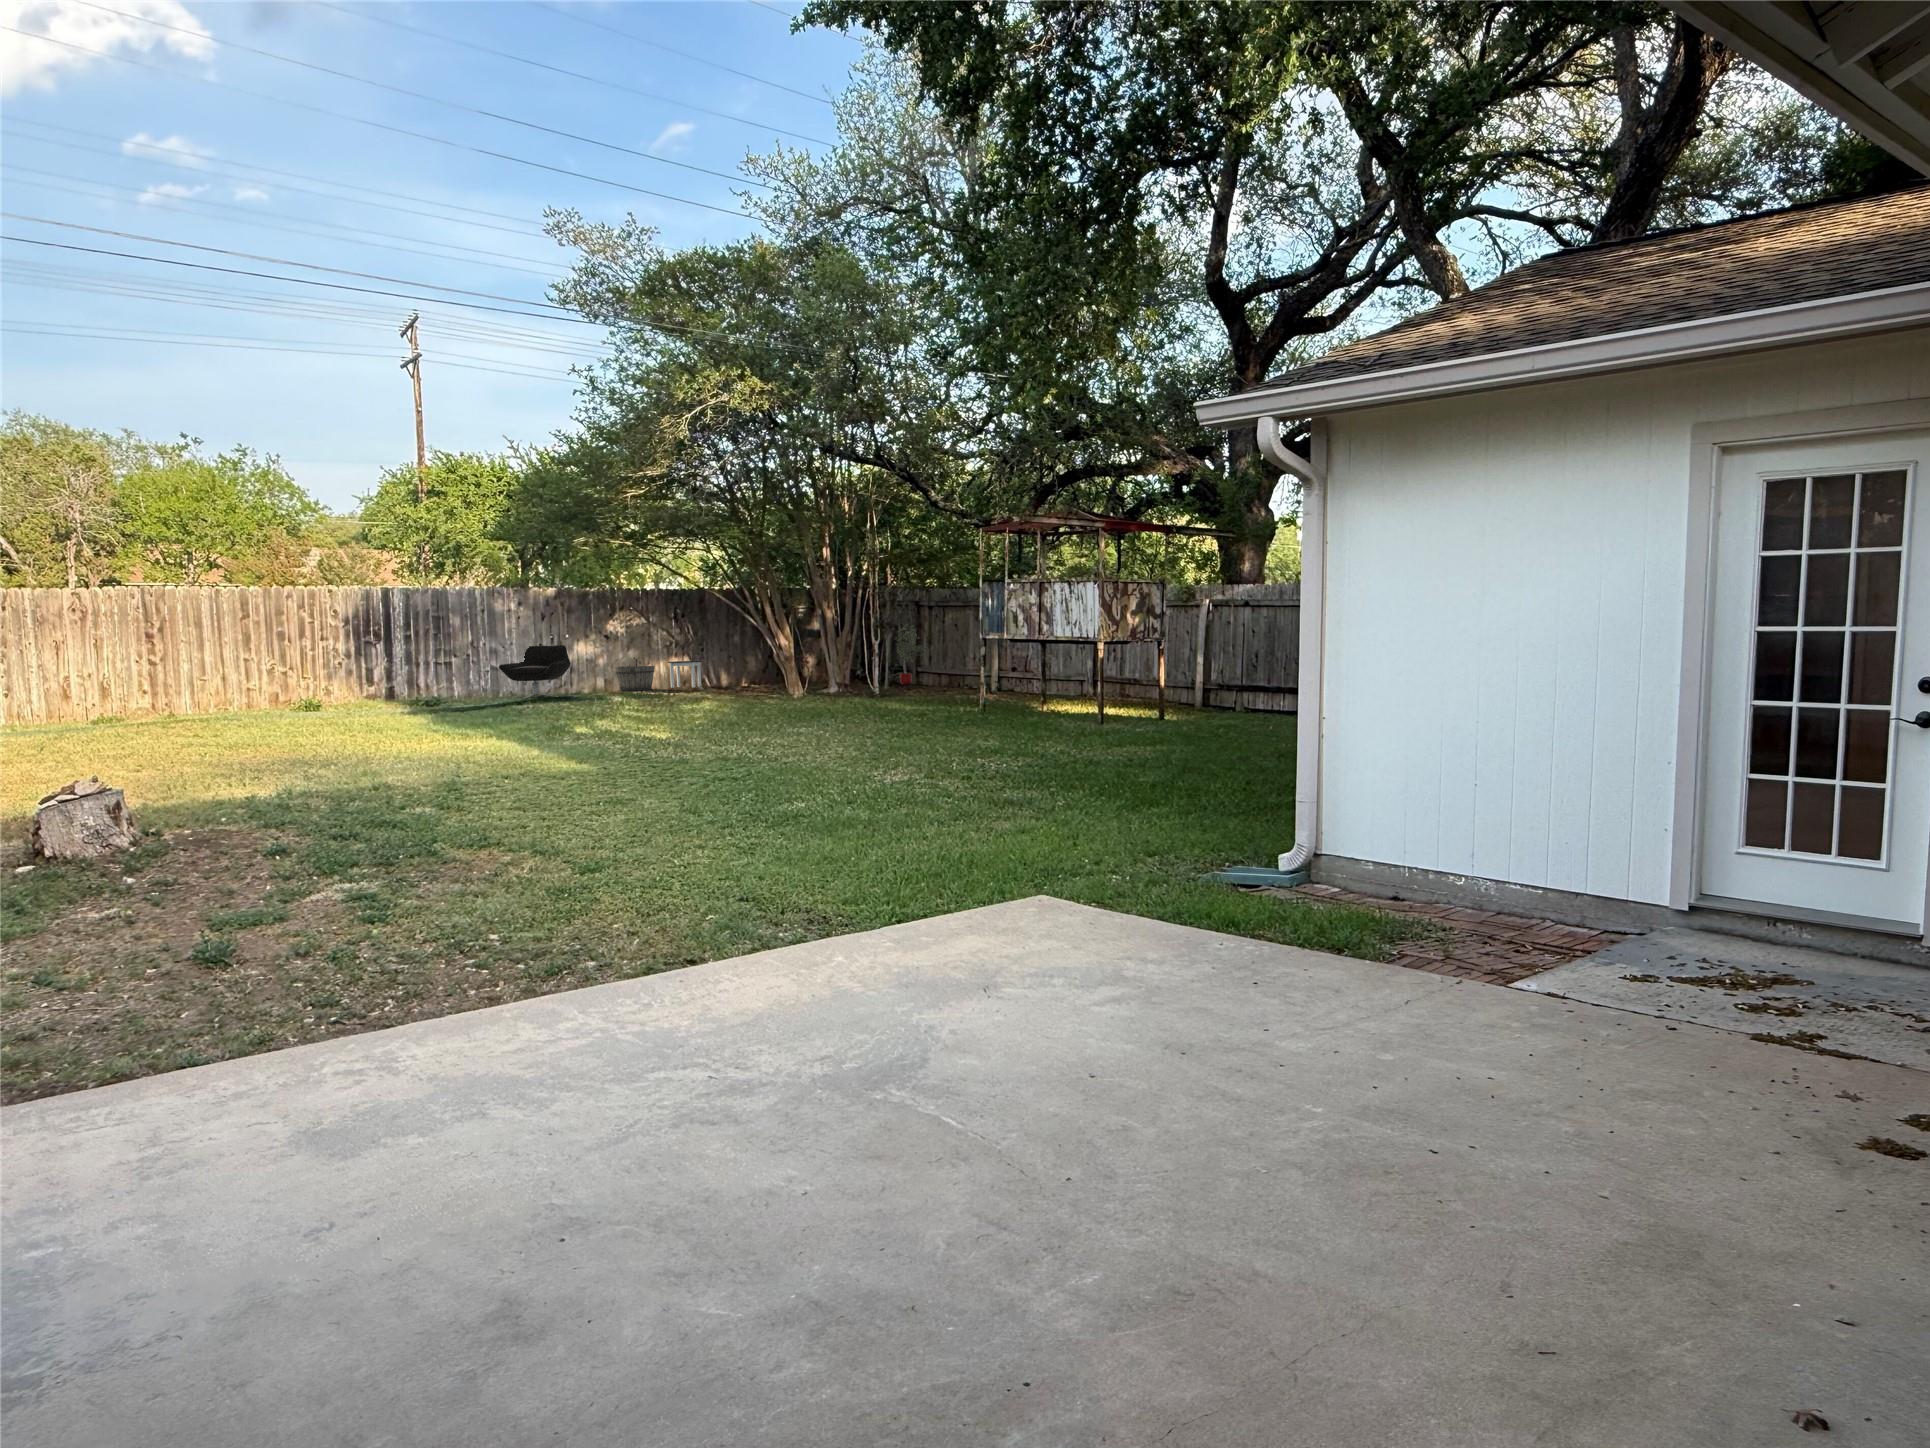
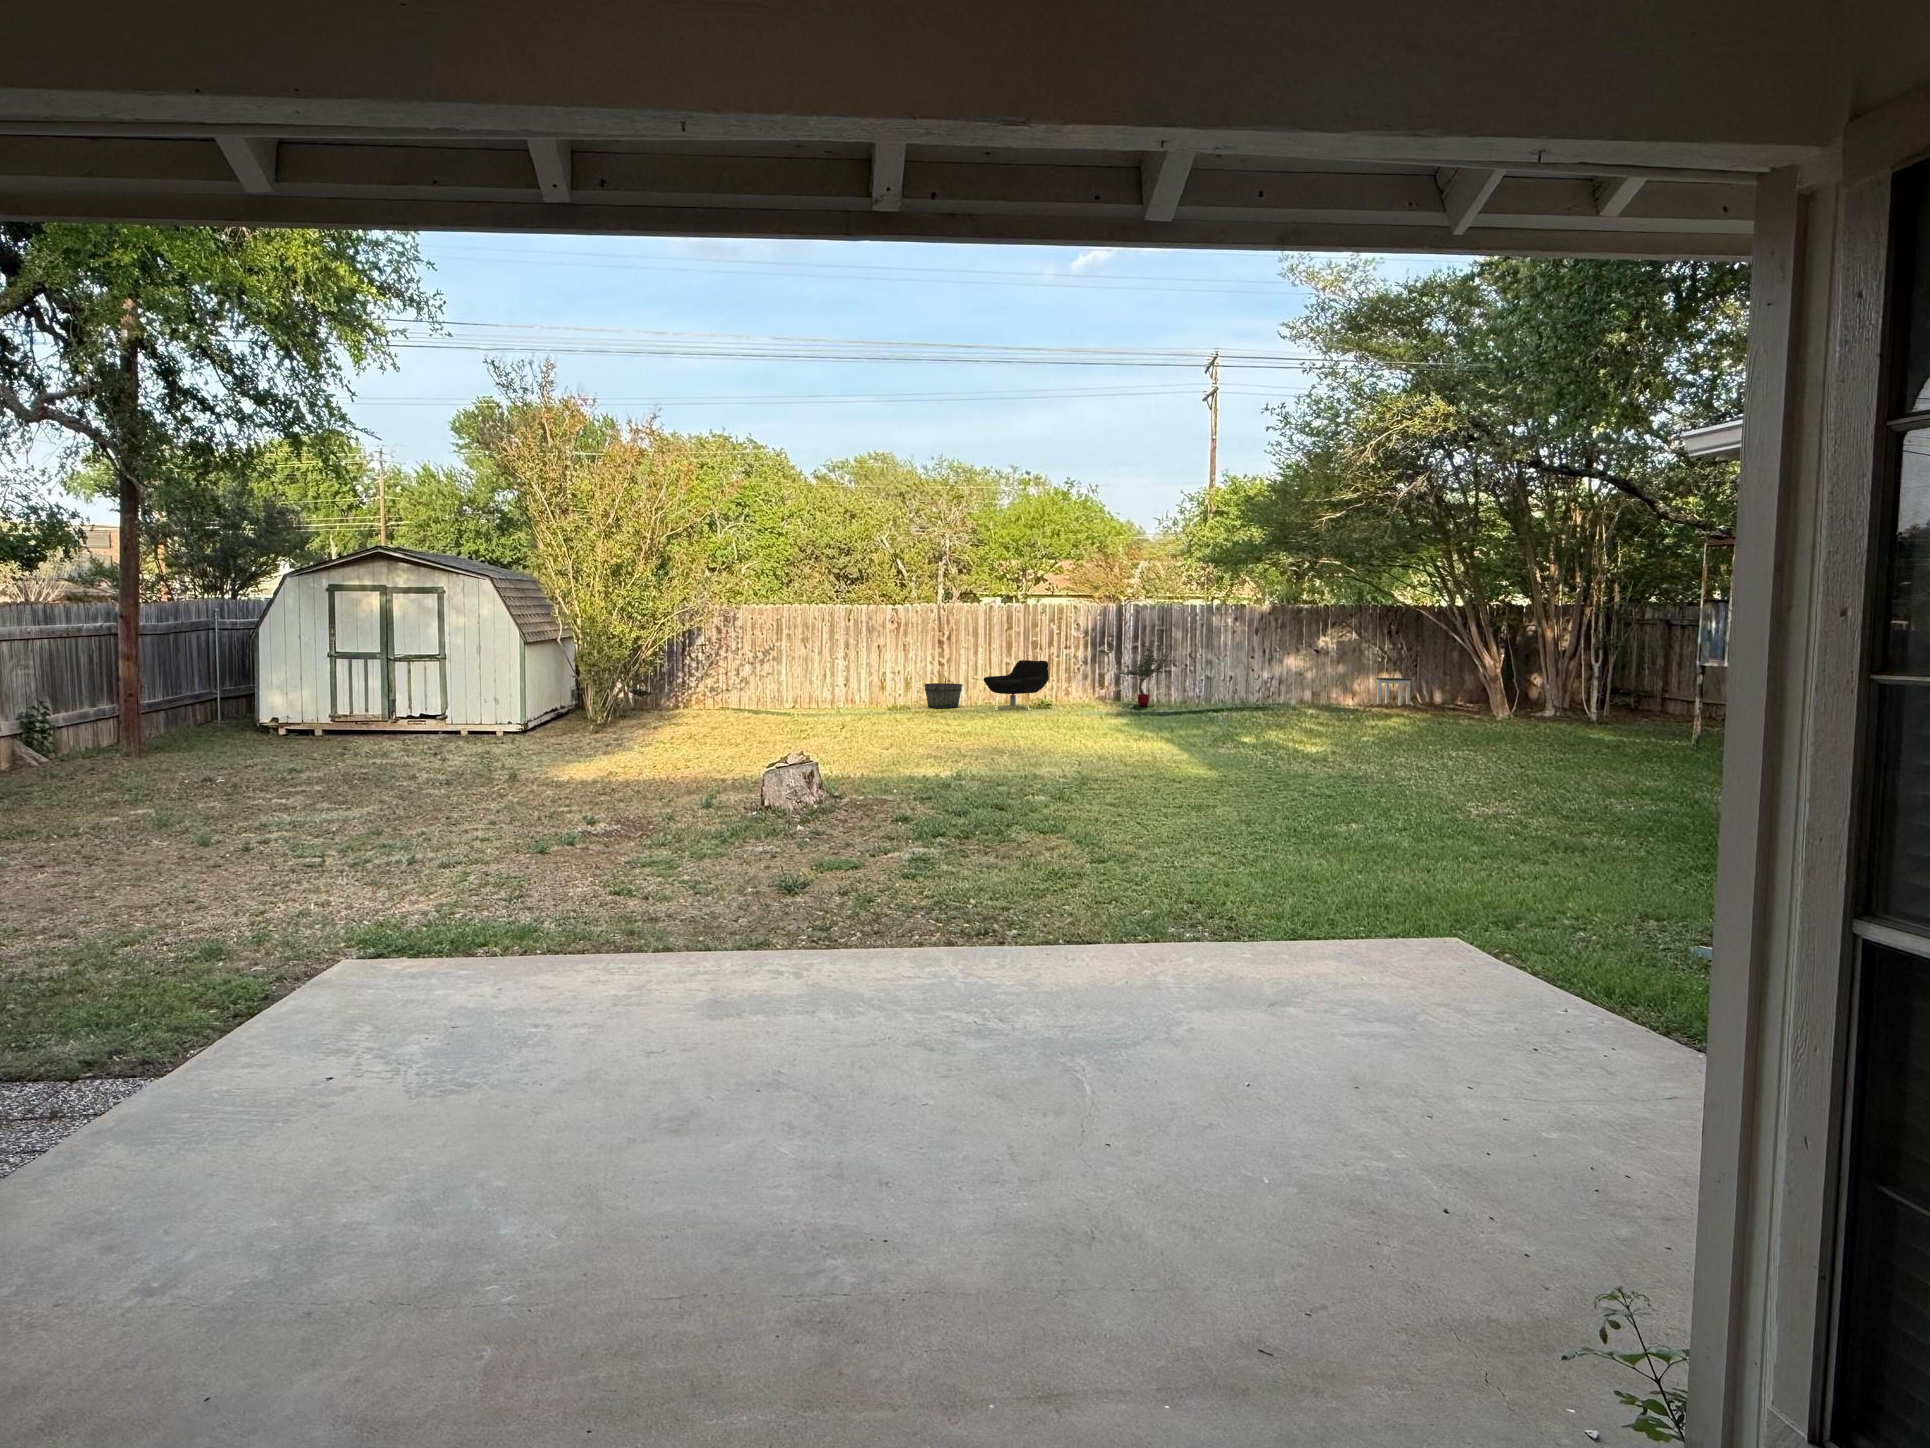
potted tree: present [896,624,926,685] -> present [1119,646,1169,706]
lounge chair: present [499,645,570,698] -> present [984,660,1049,709]
wooden bucket: present [615,658,655,691] -> present [924,677,962,708]

